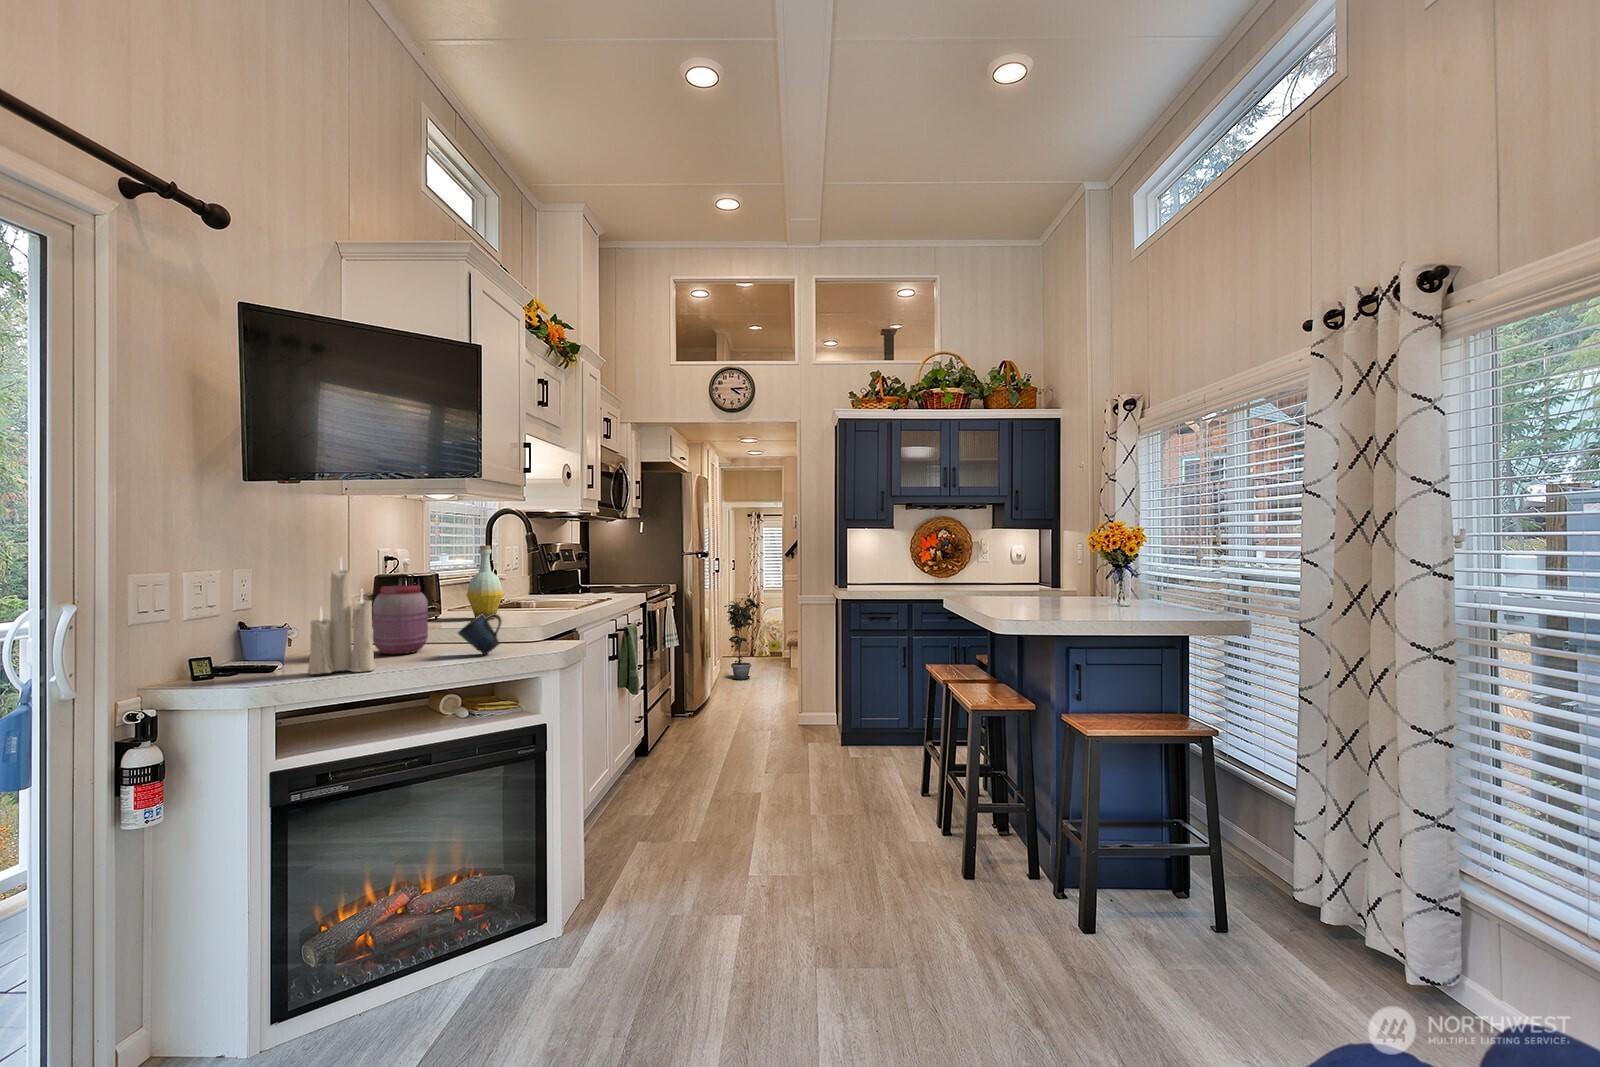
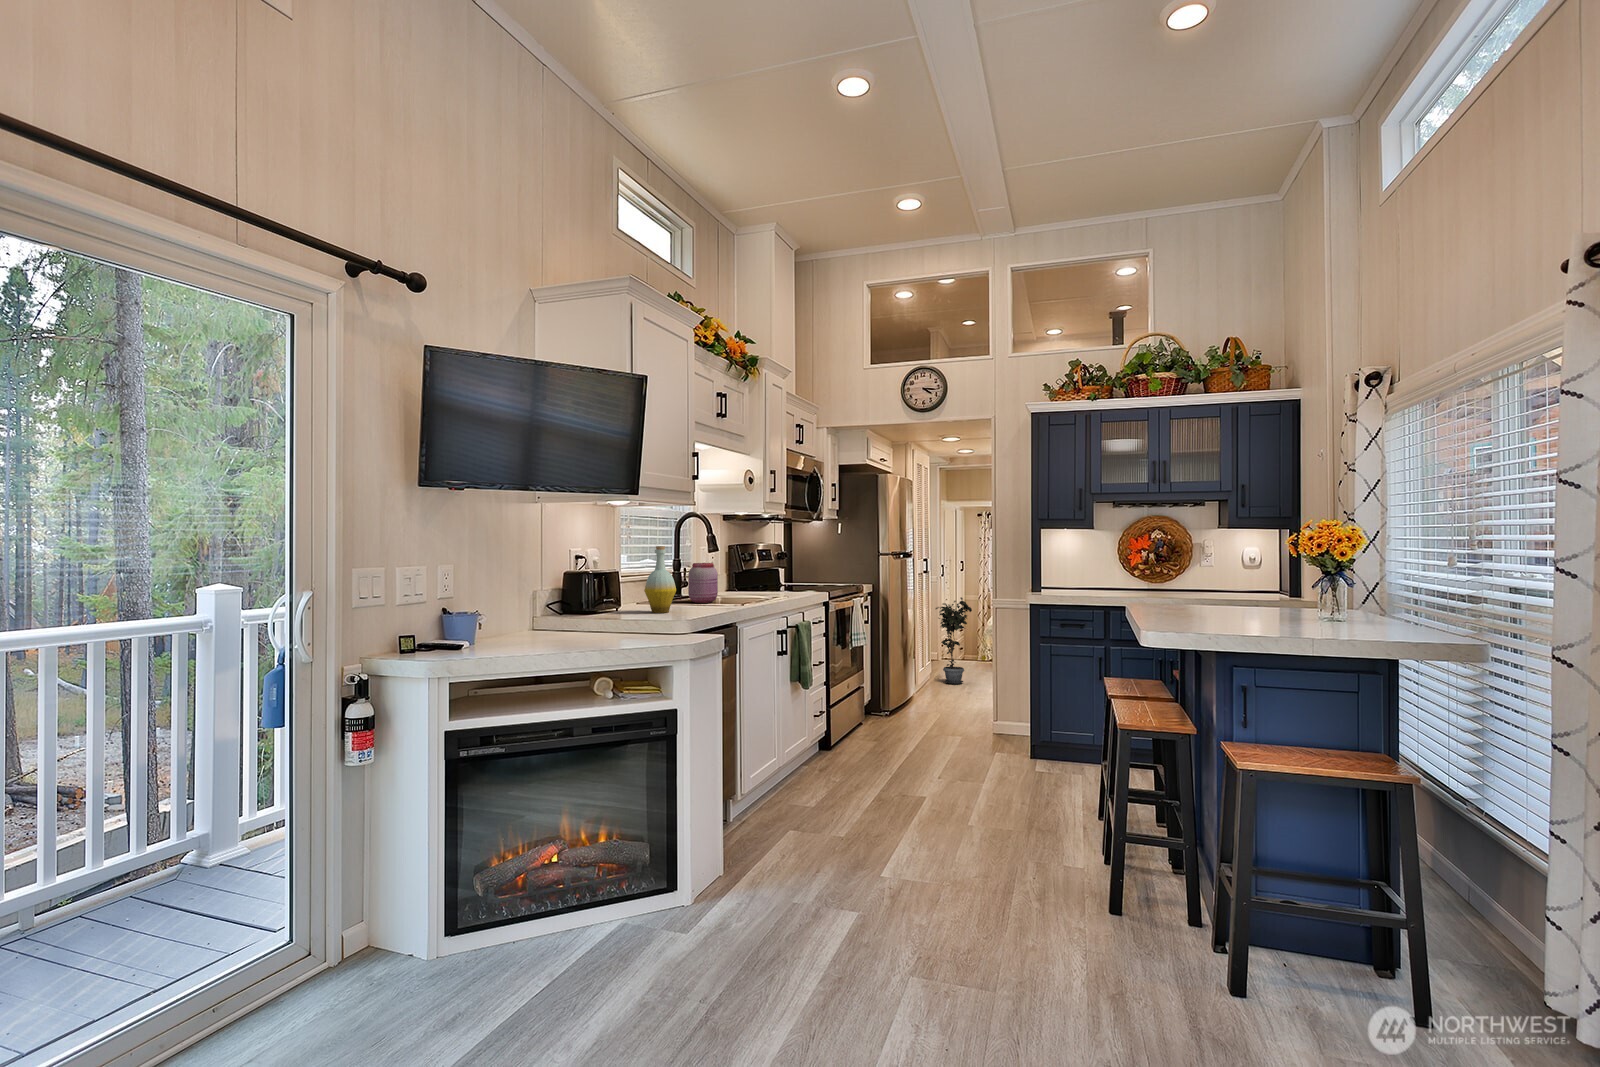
candle: present [308,562,374,674] -> none [478,550,530,653]
jar: present [373,585,428,654] -> present [688,563,718,603]
mug: present [458,614,502,655] -> none [602,607,638,644]

